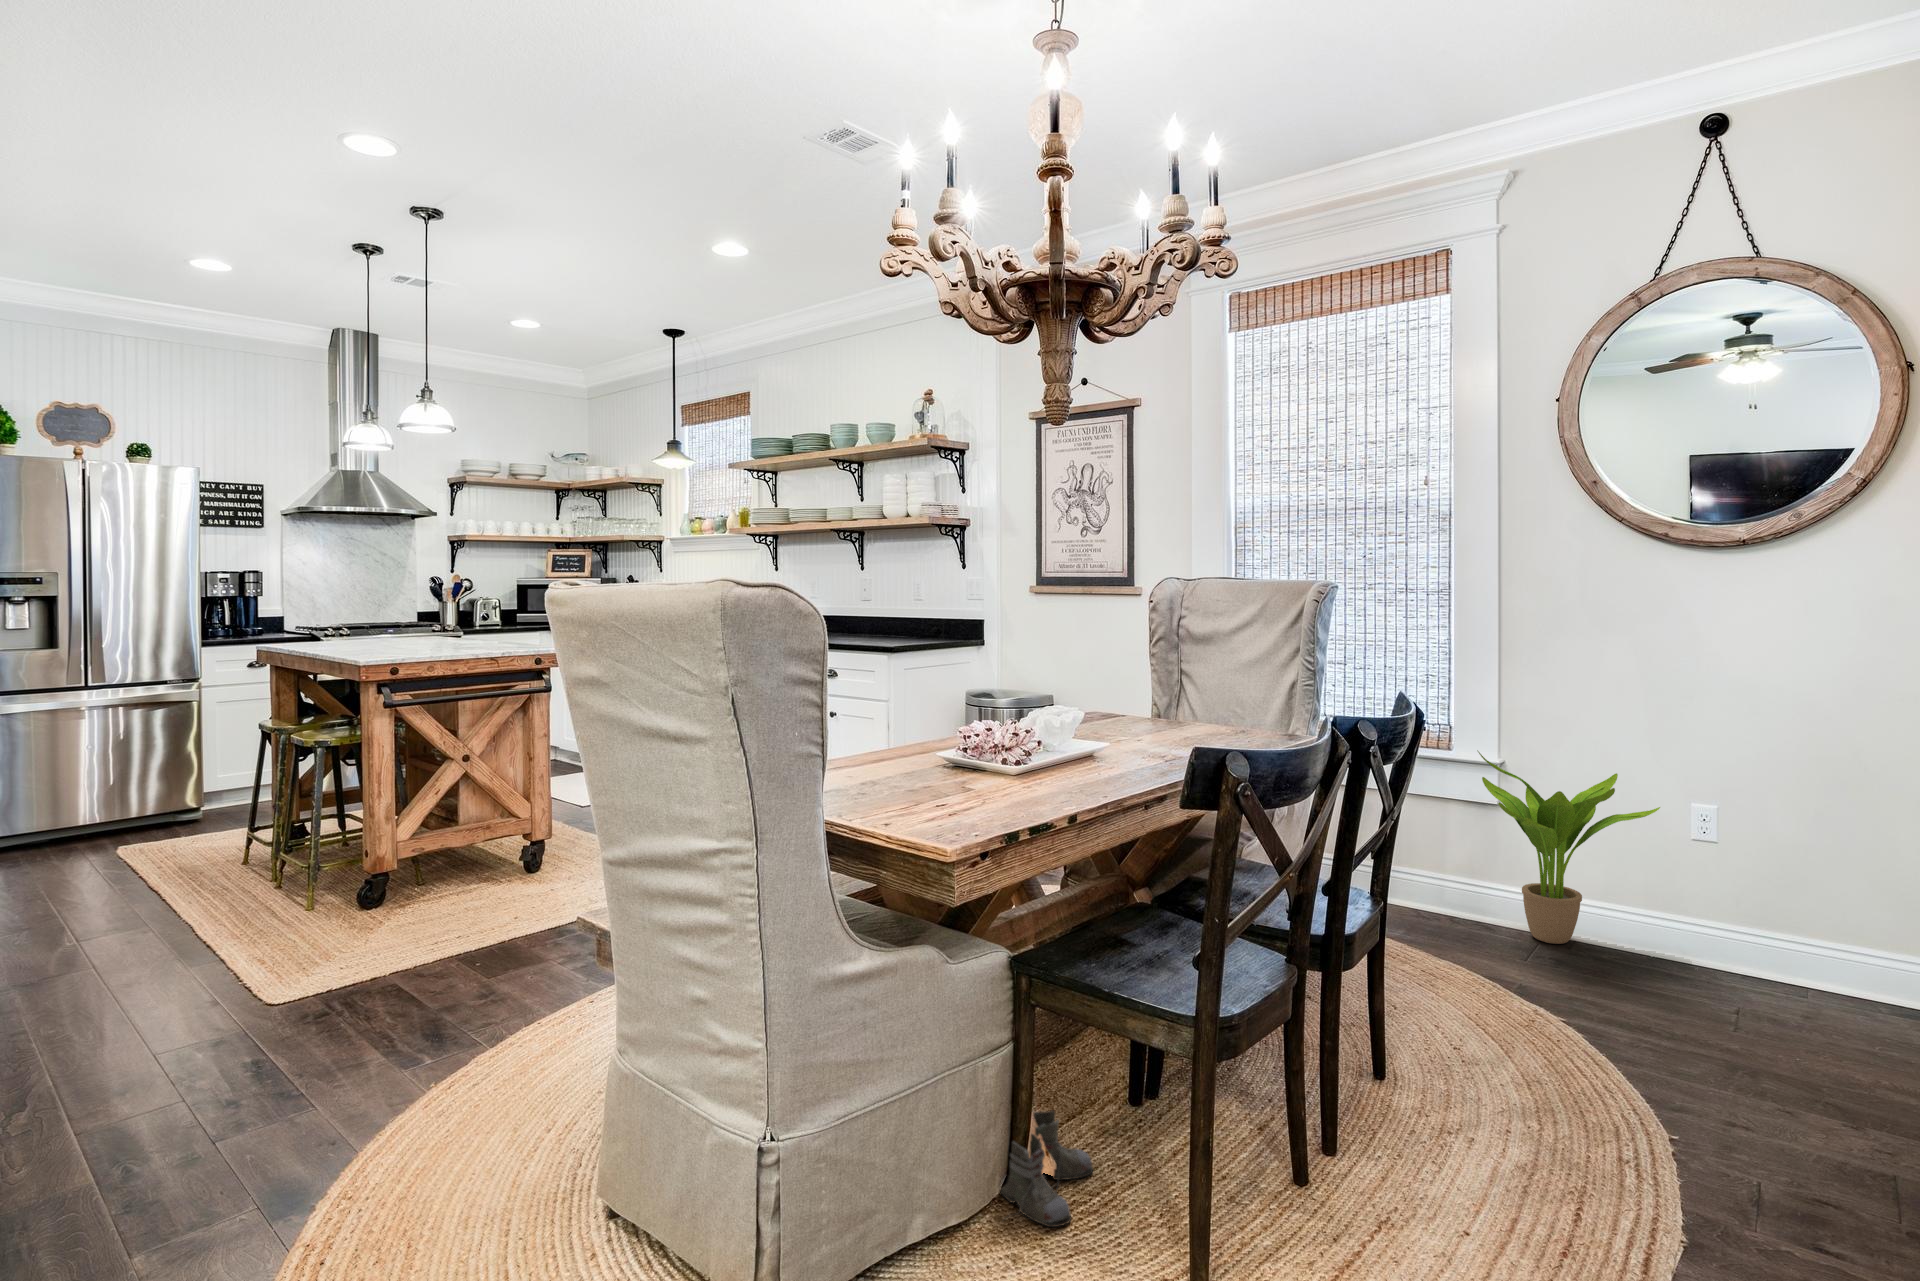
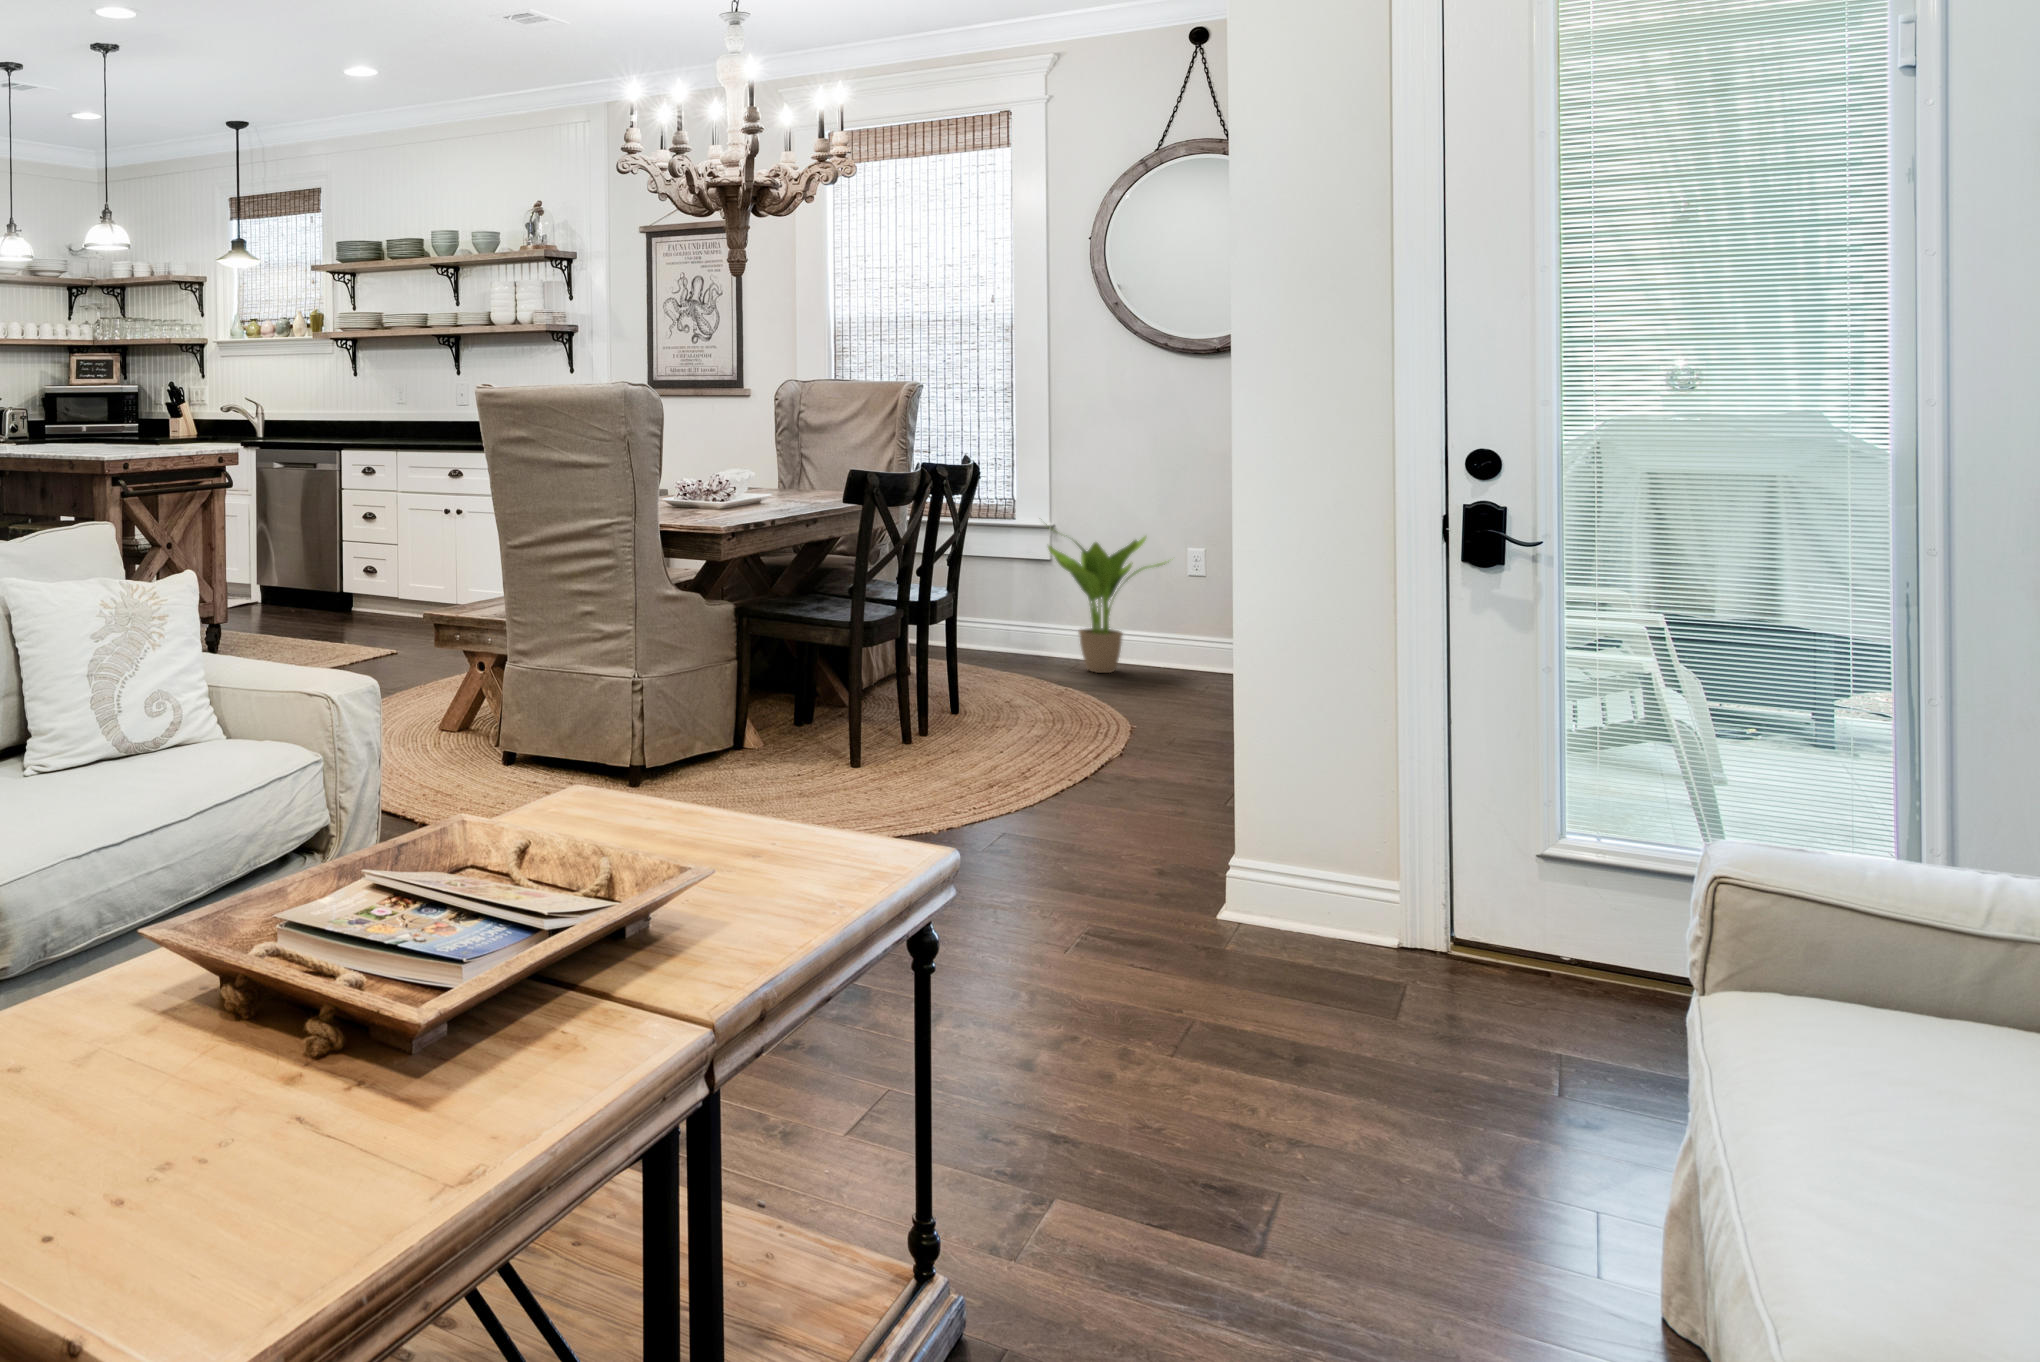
boots: present [1001,1111,1093,1227] -> none [715,722,772,777]

